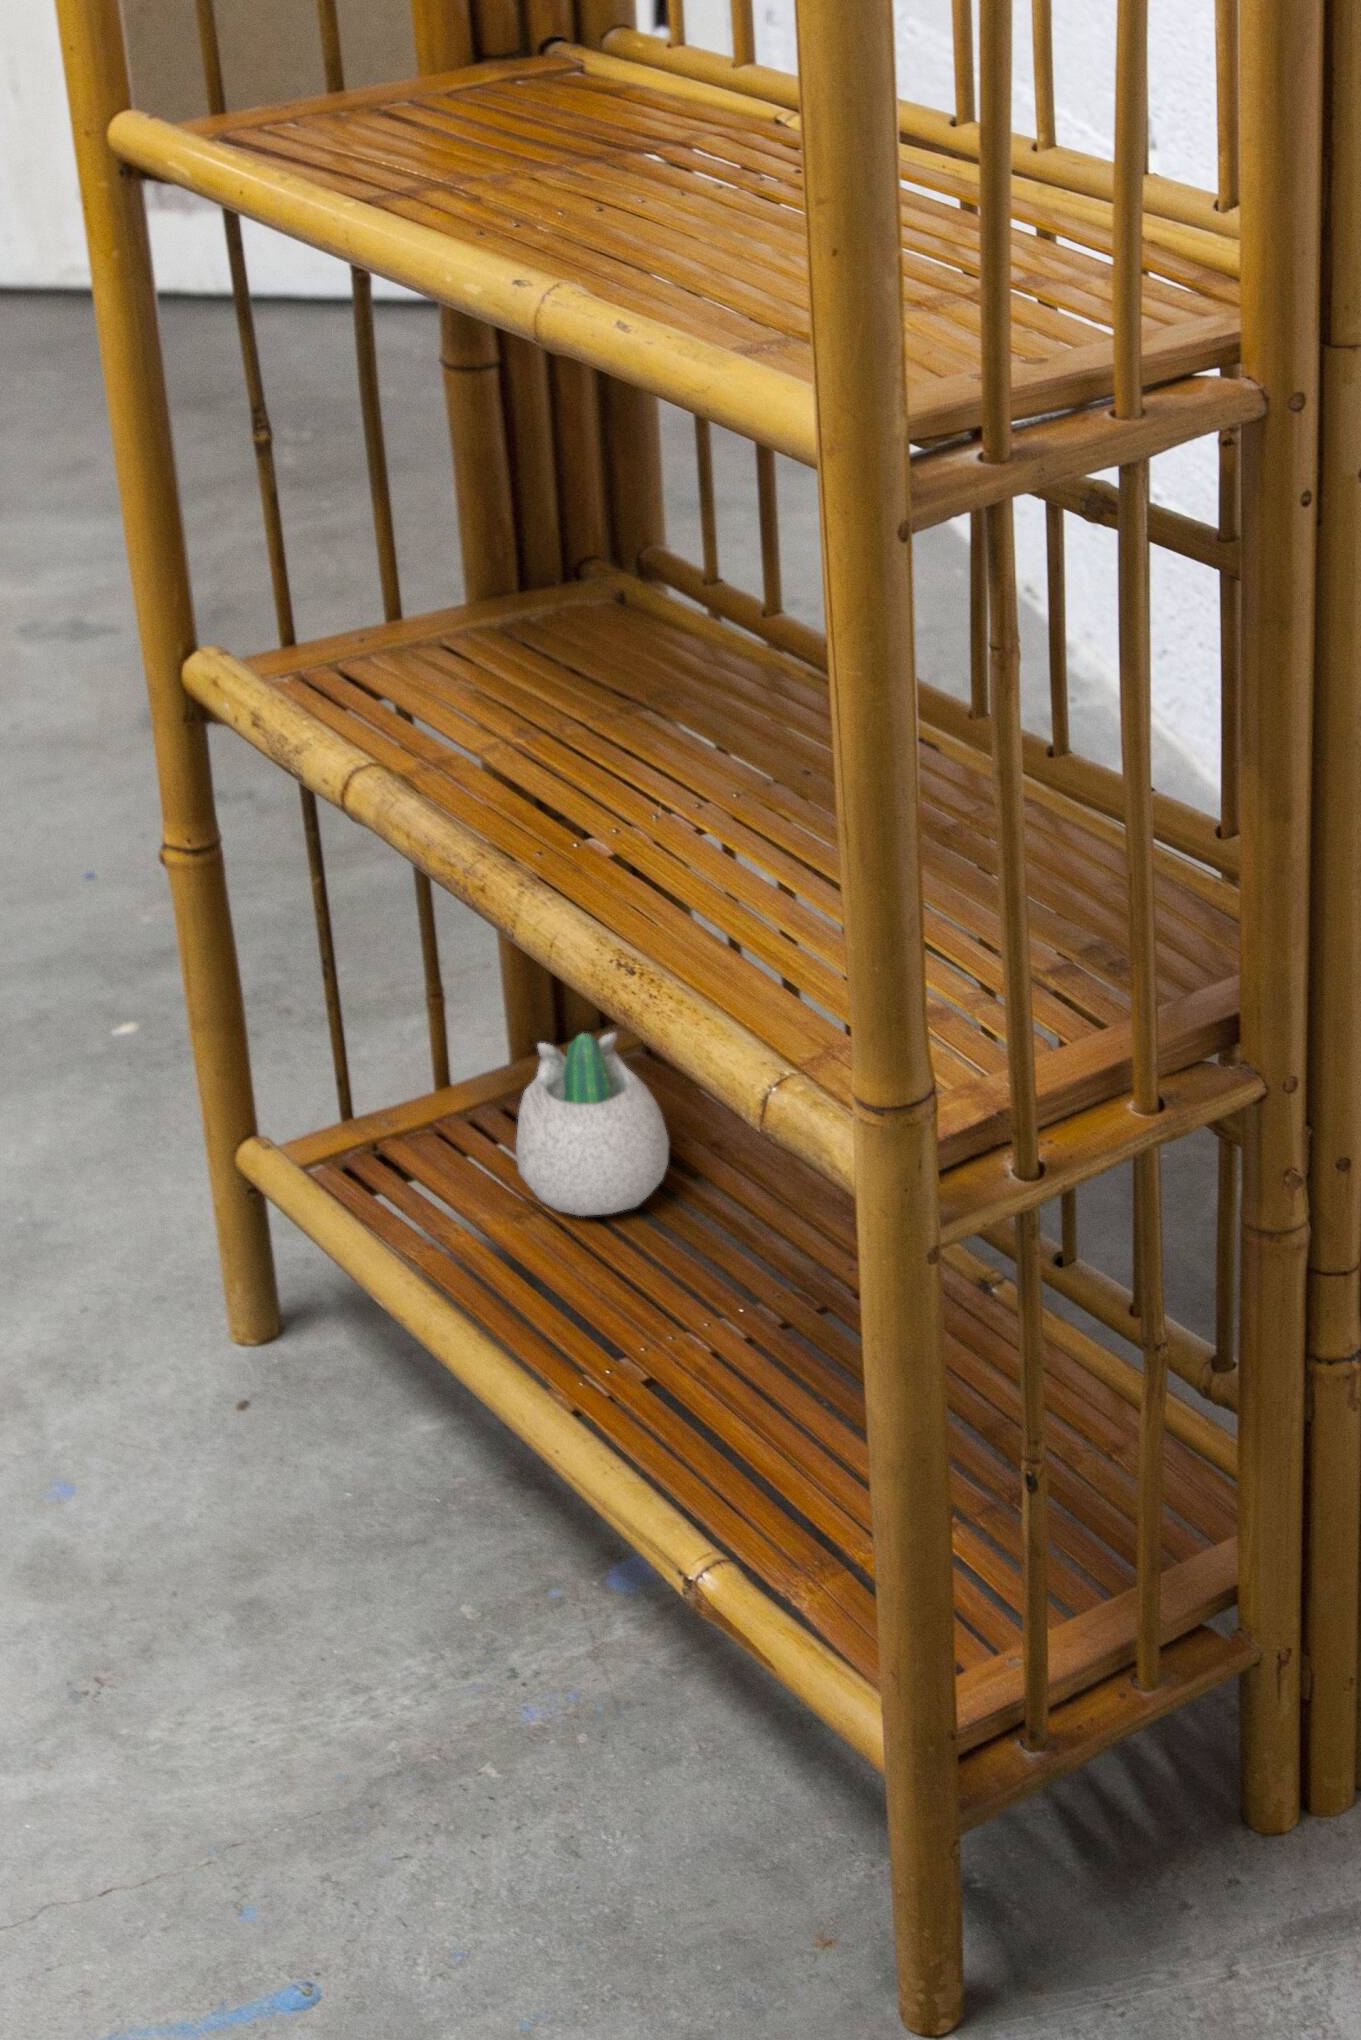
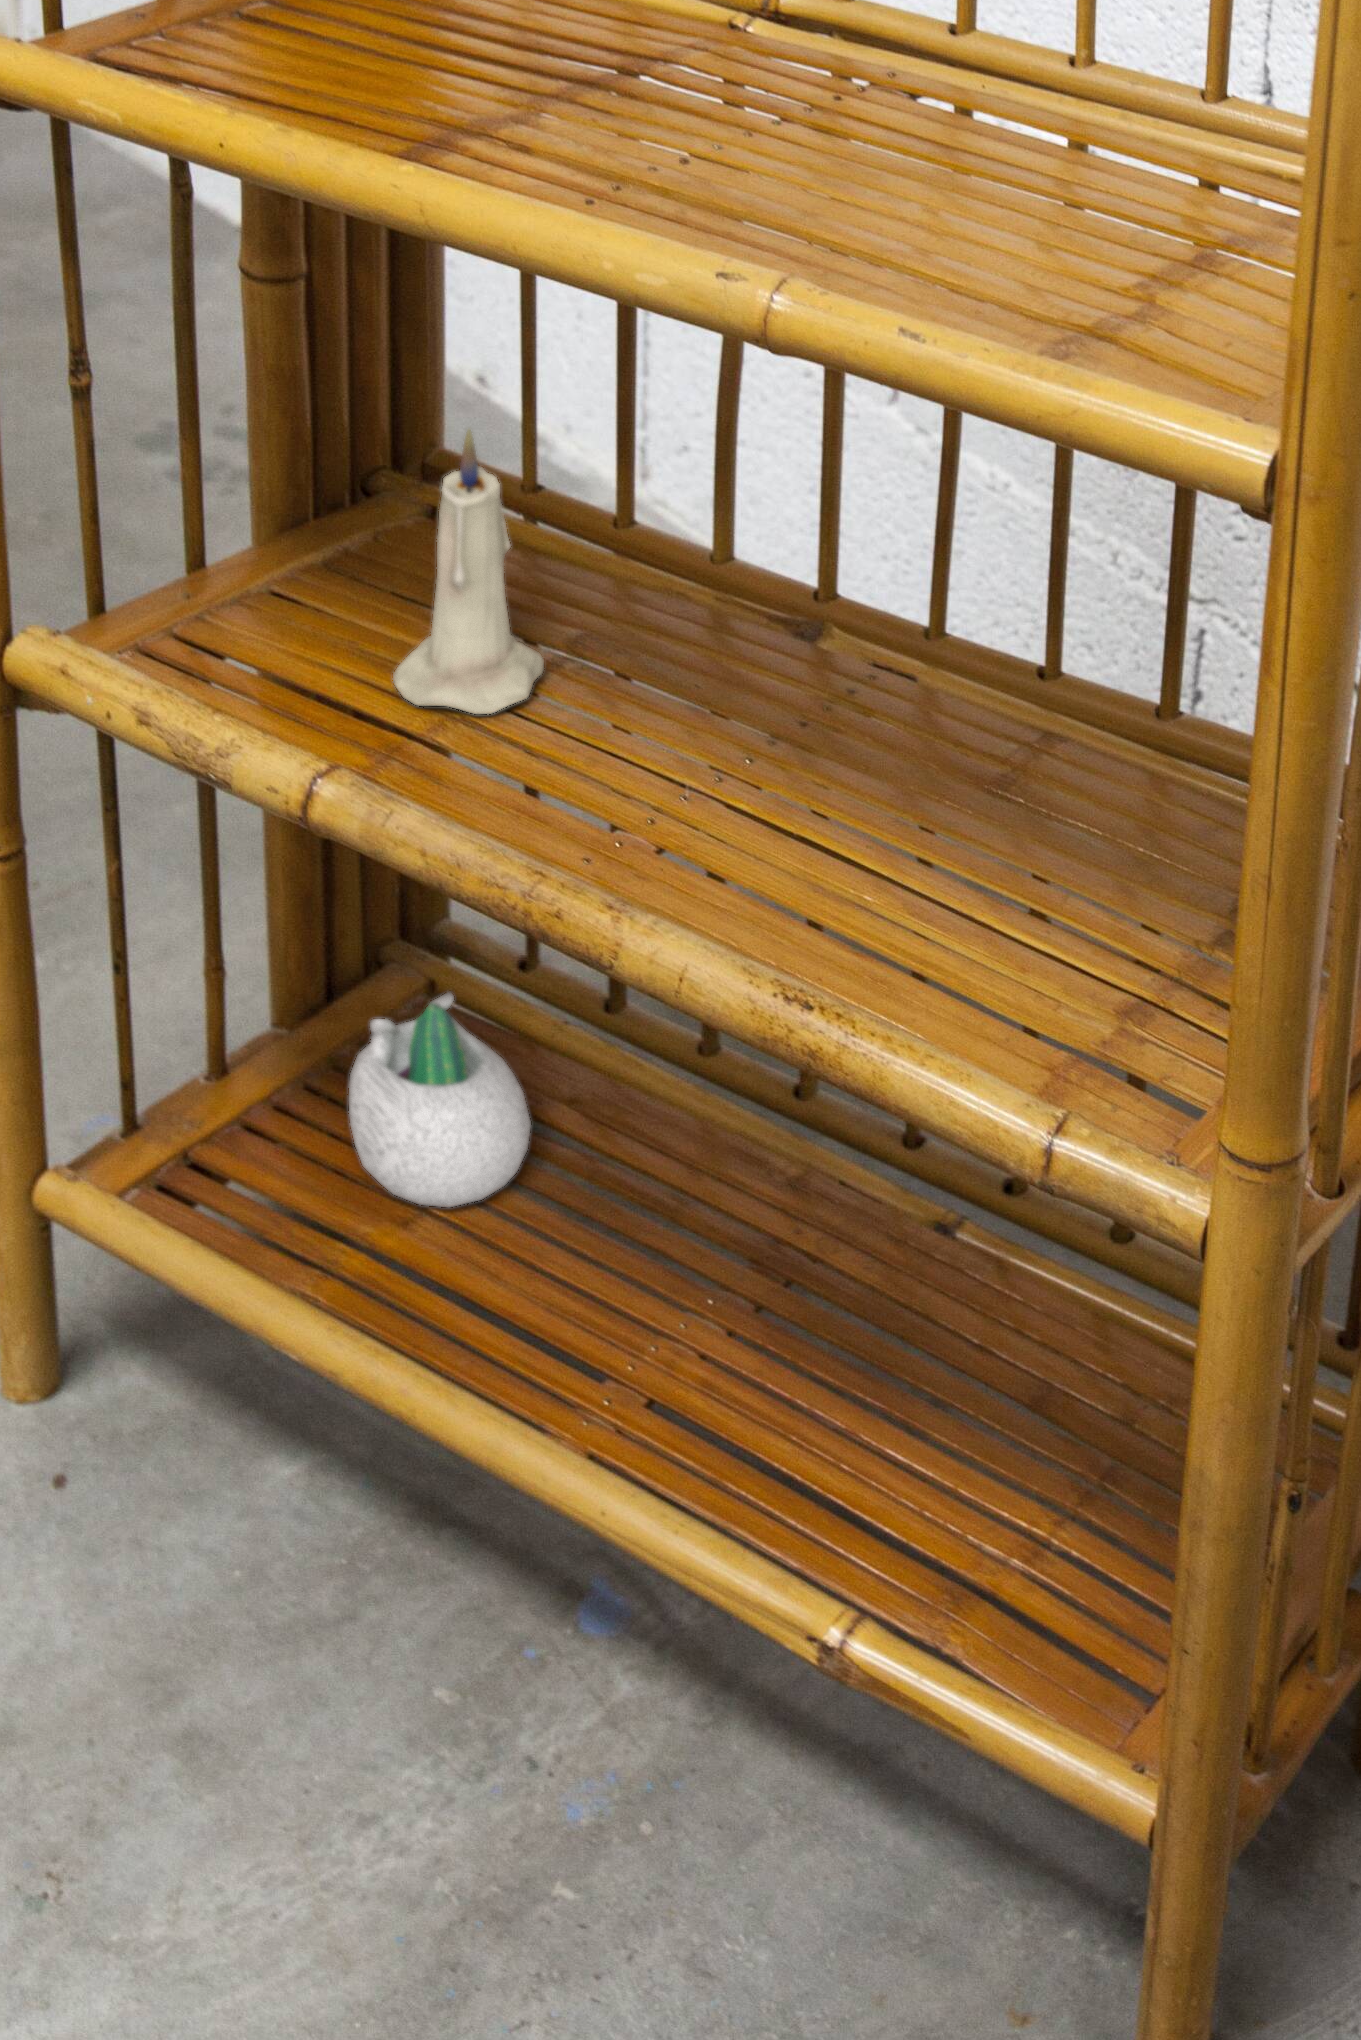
candle: none [500,476,641,739] -> present [393,430,544,714]

